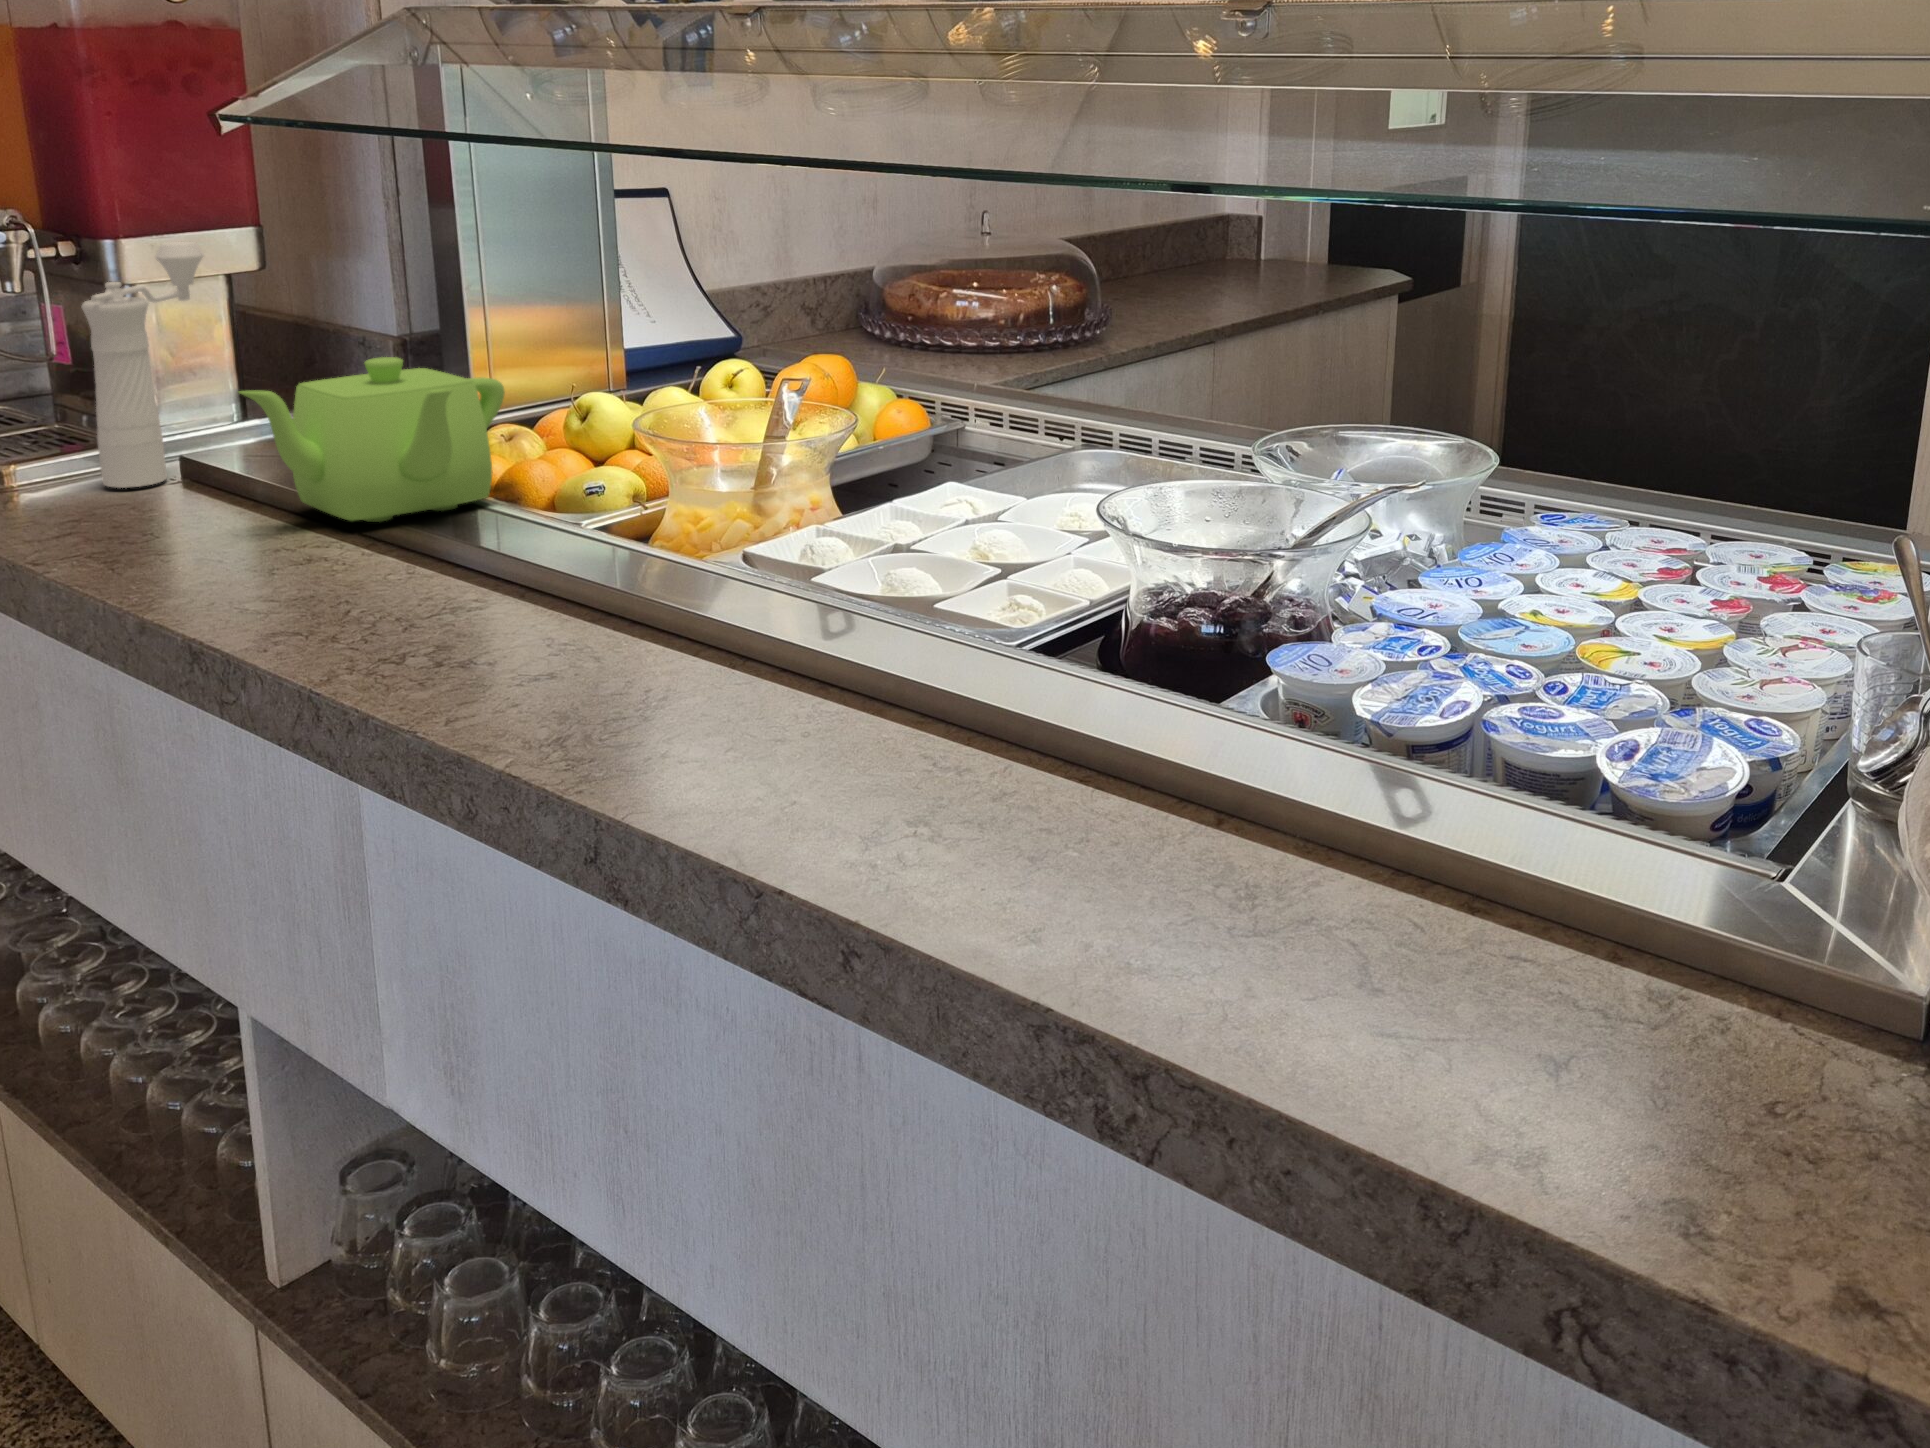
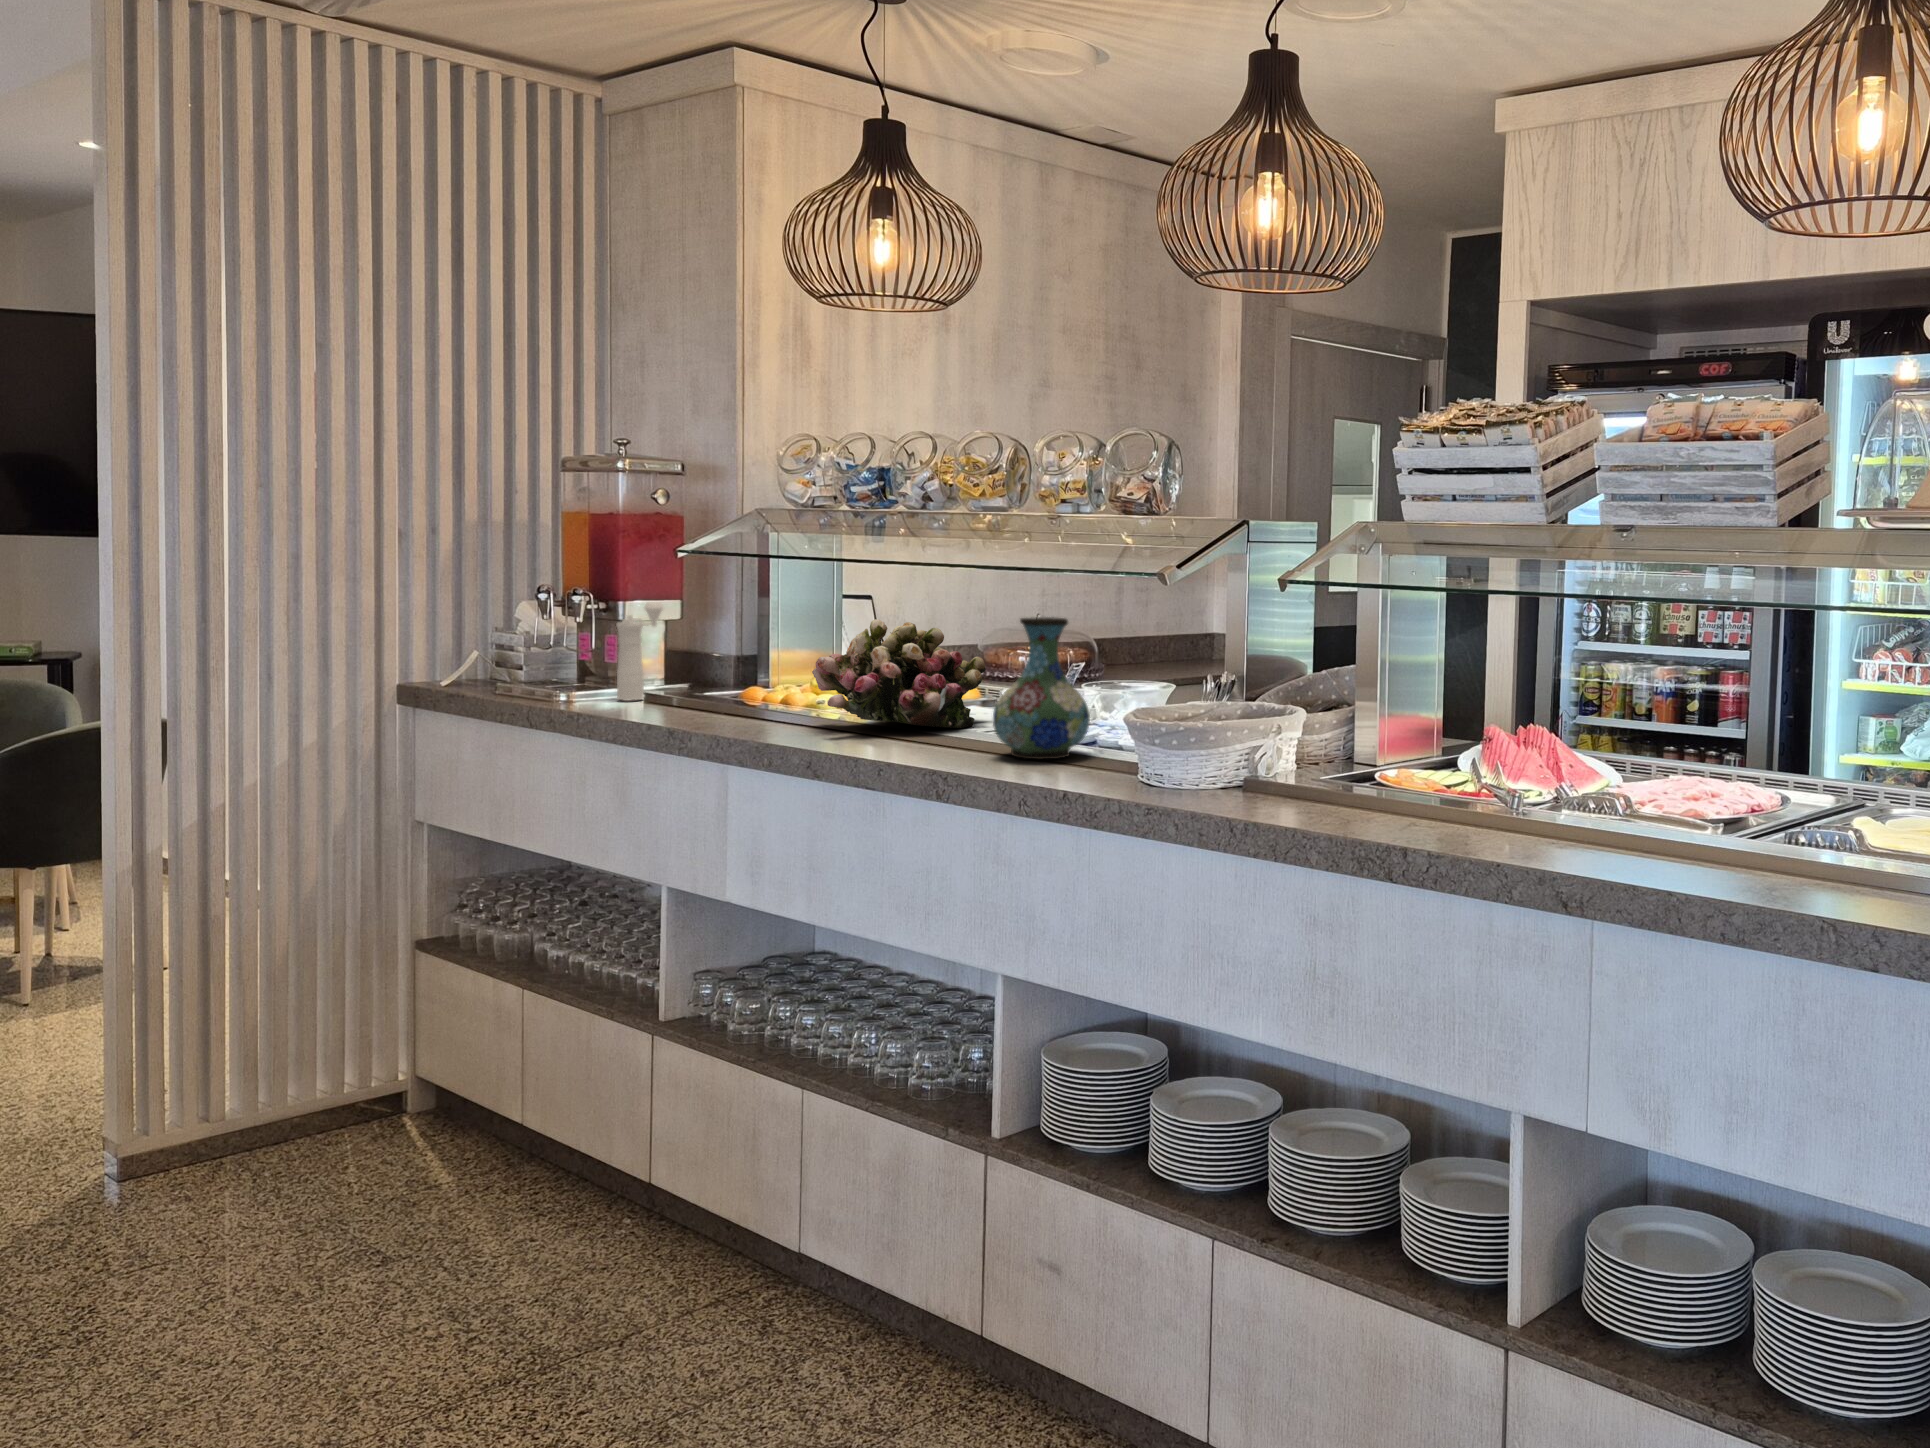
flower arrangement: none [541,317,1009,630] -> present [812,619,986,728]
teapot: present [239,357,505,522] -> none [688,645,793,708]
vase: none [1118,362,1438,854] -> present [993,617,1090,759]

